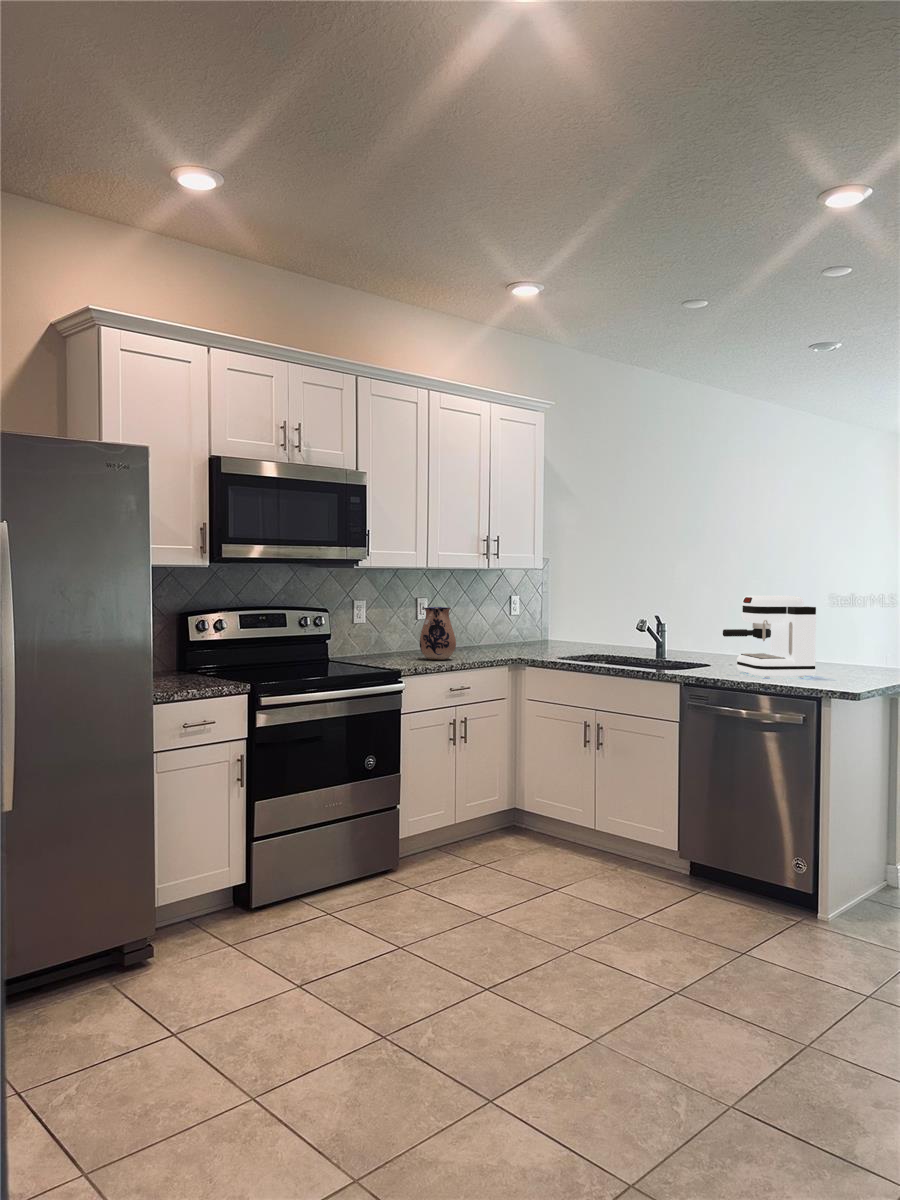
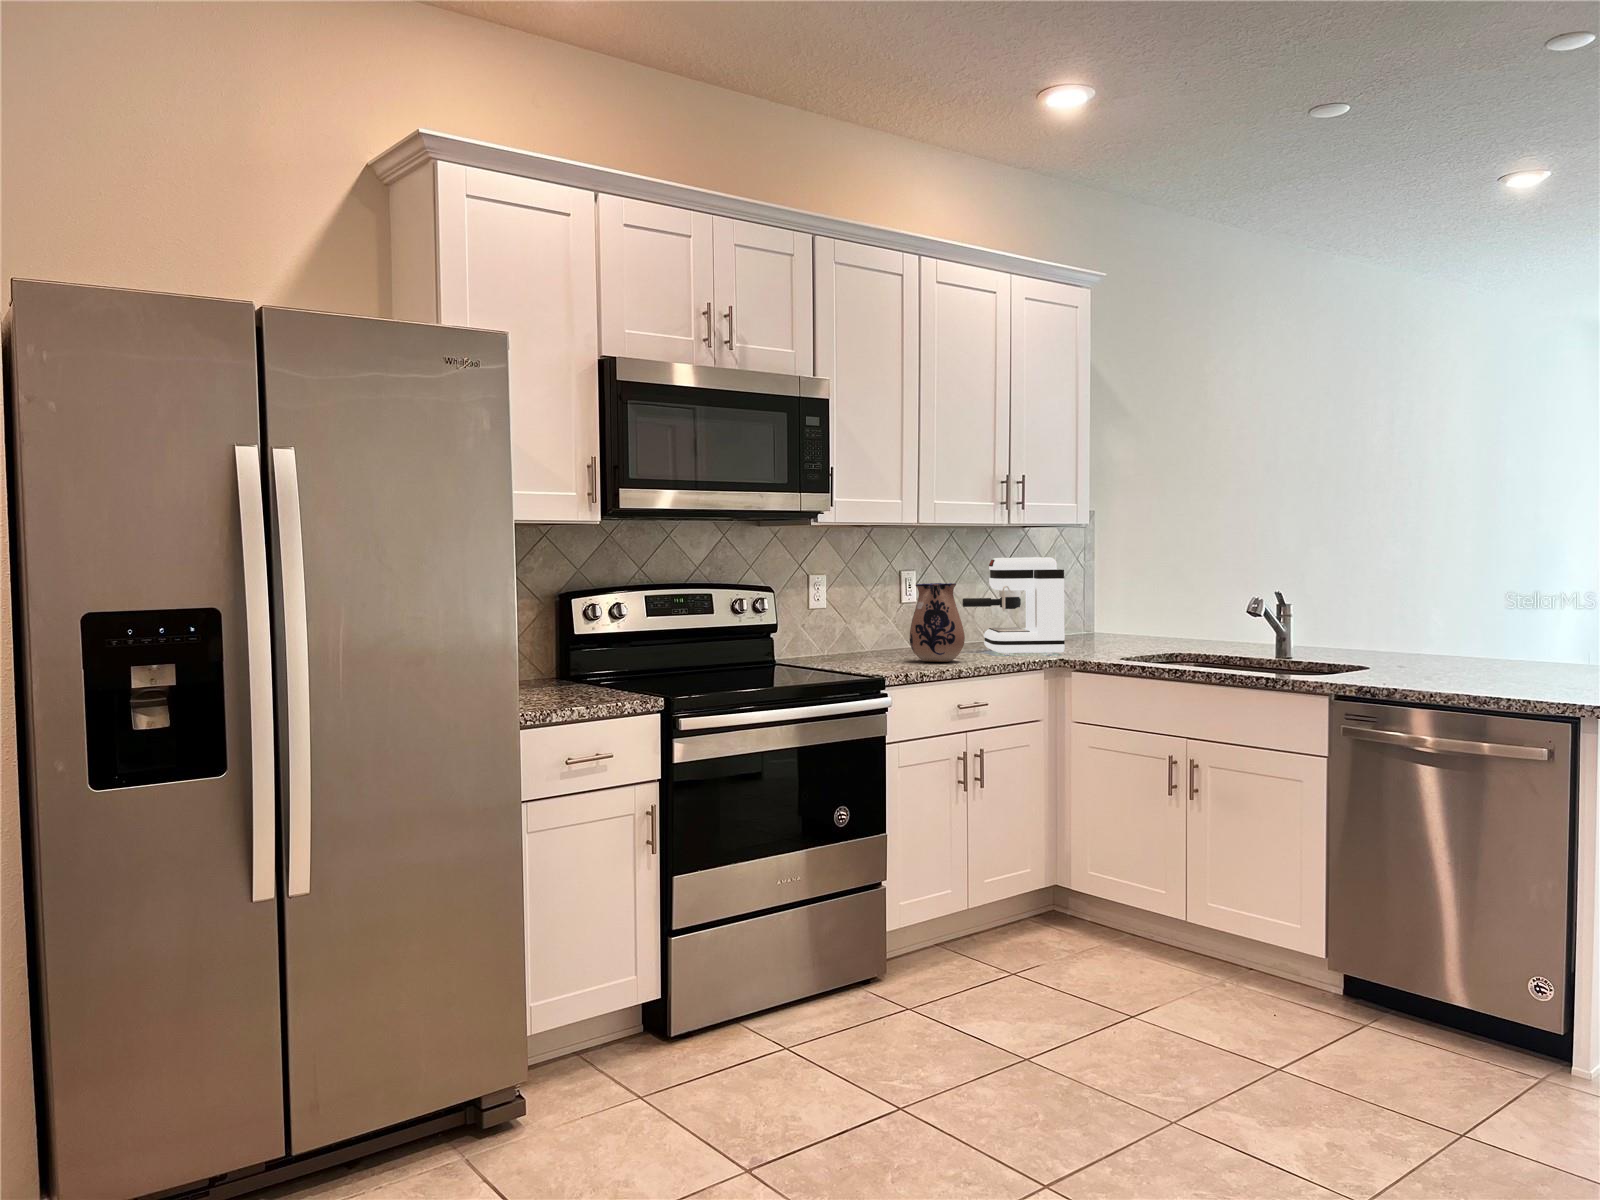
coffee maker: present [723,596,816,678] -> present [962,557,1065,655]

